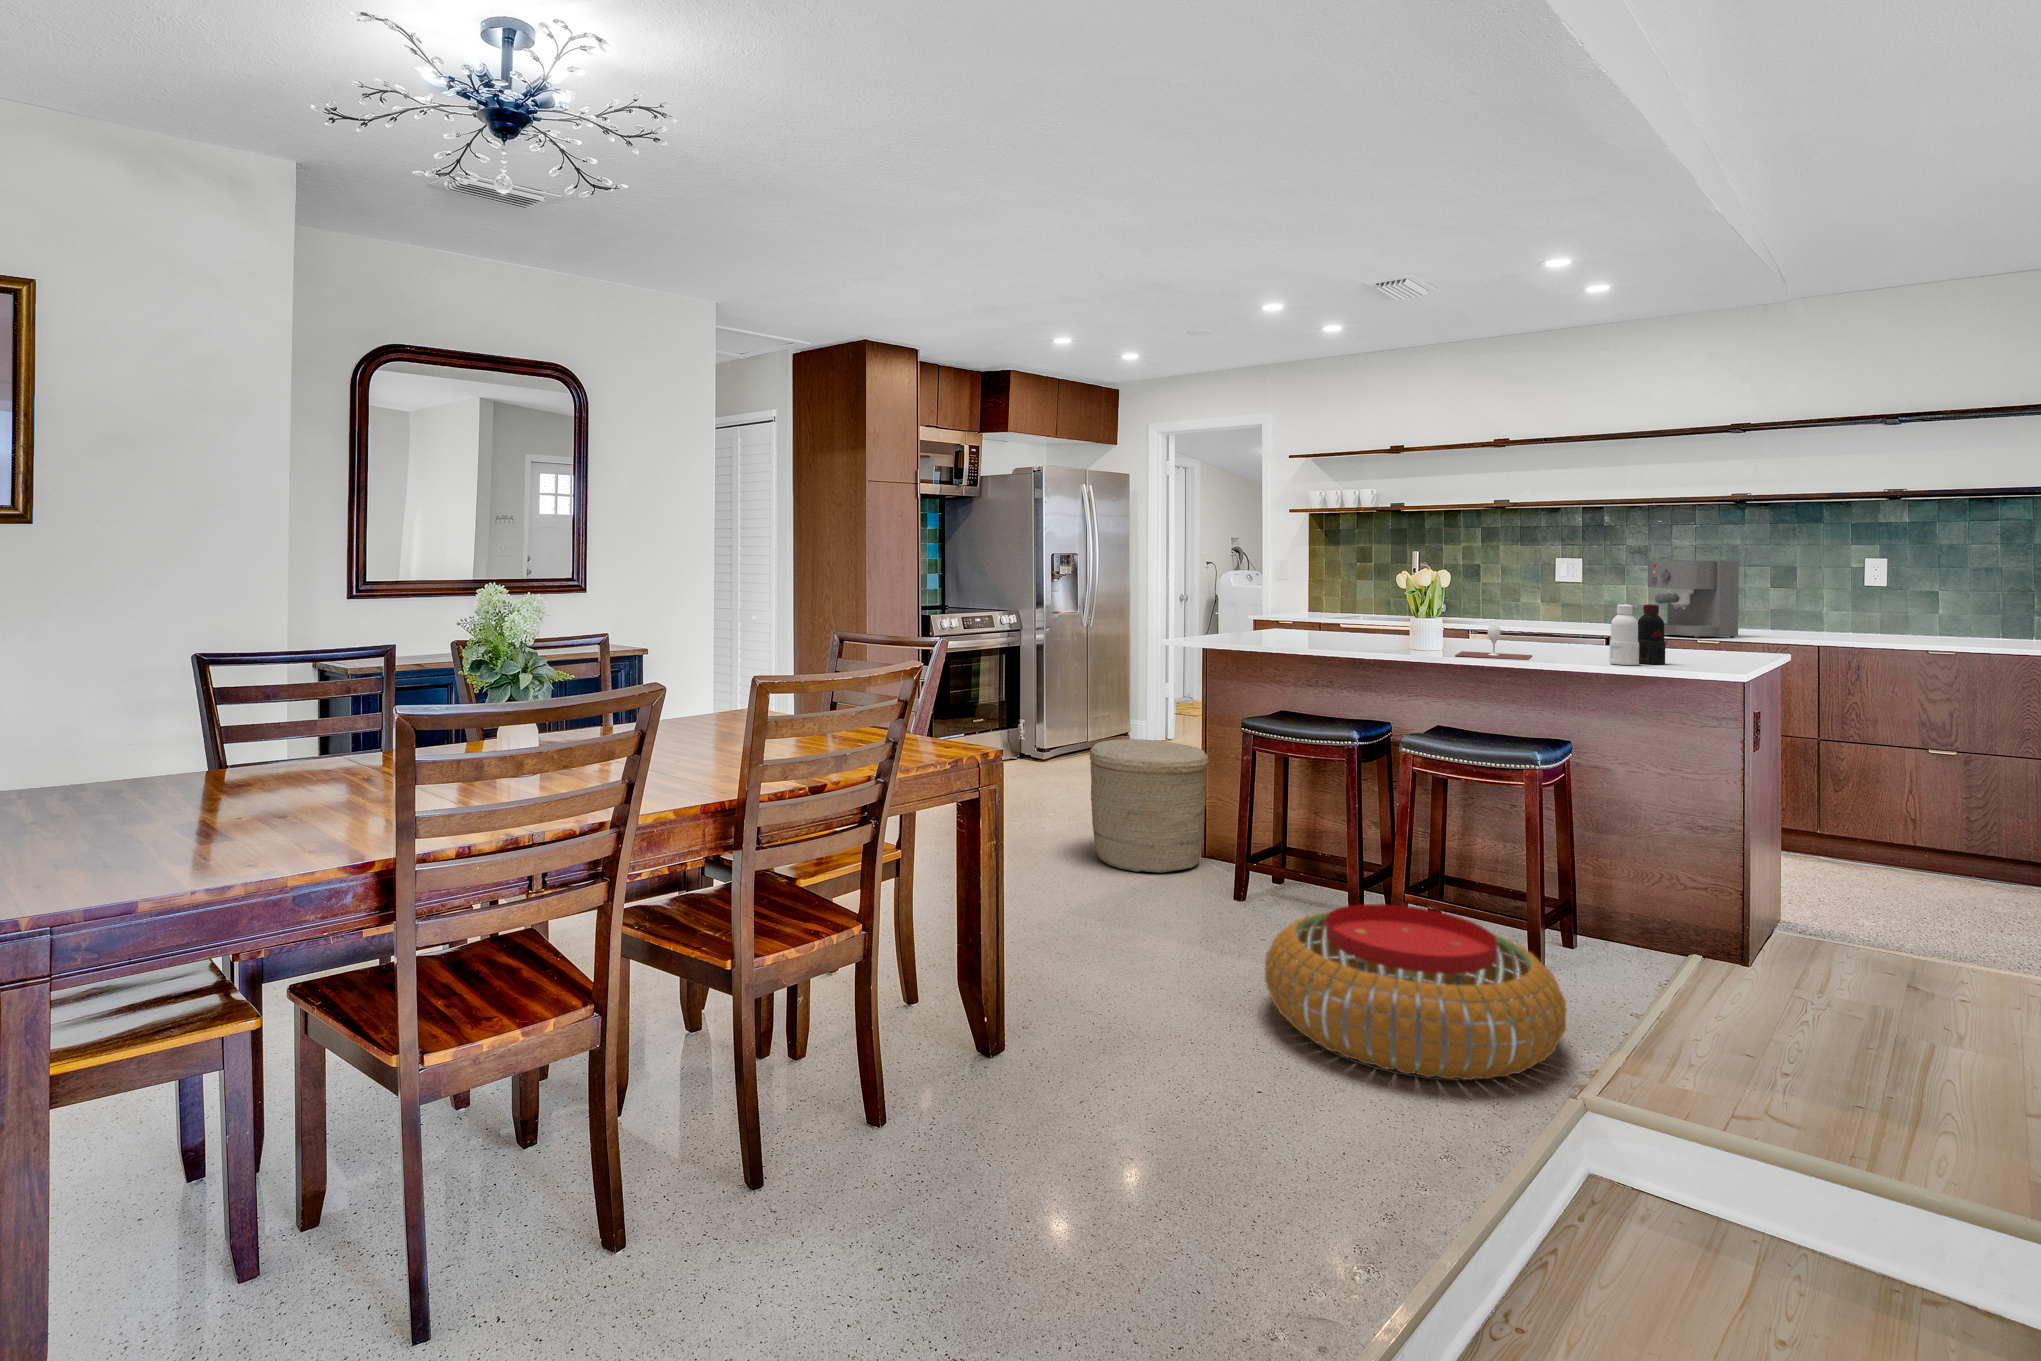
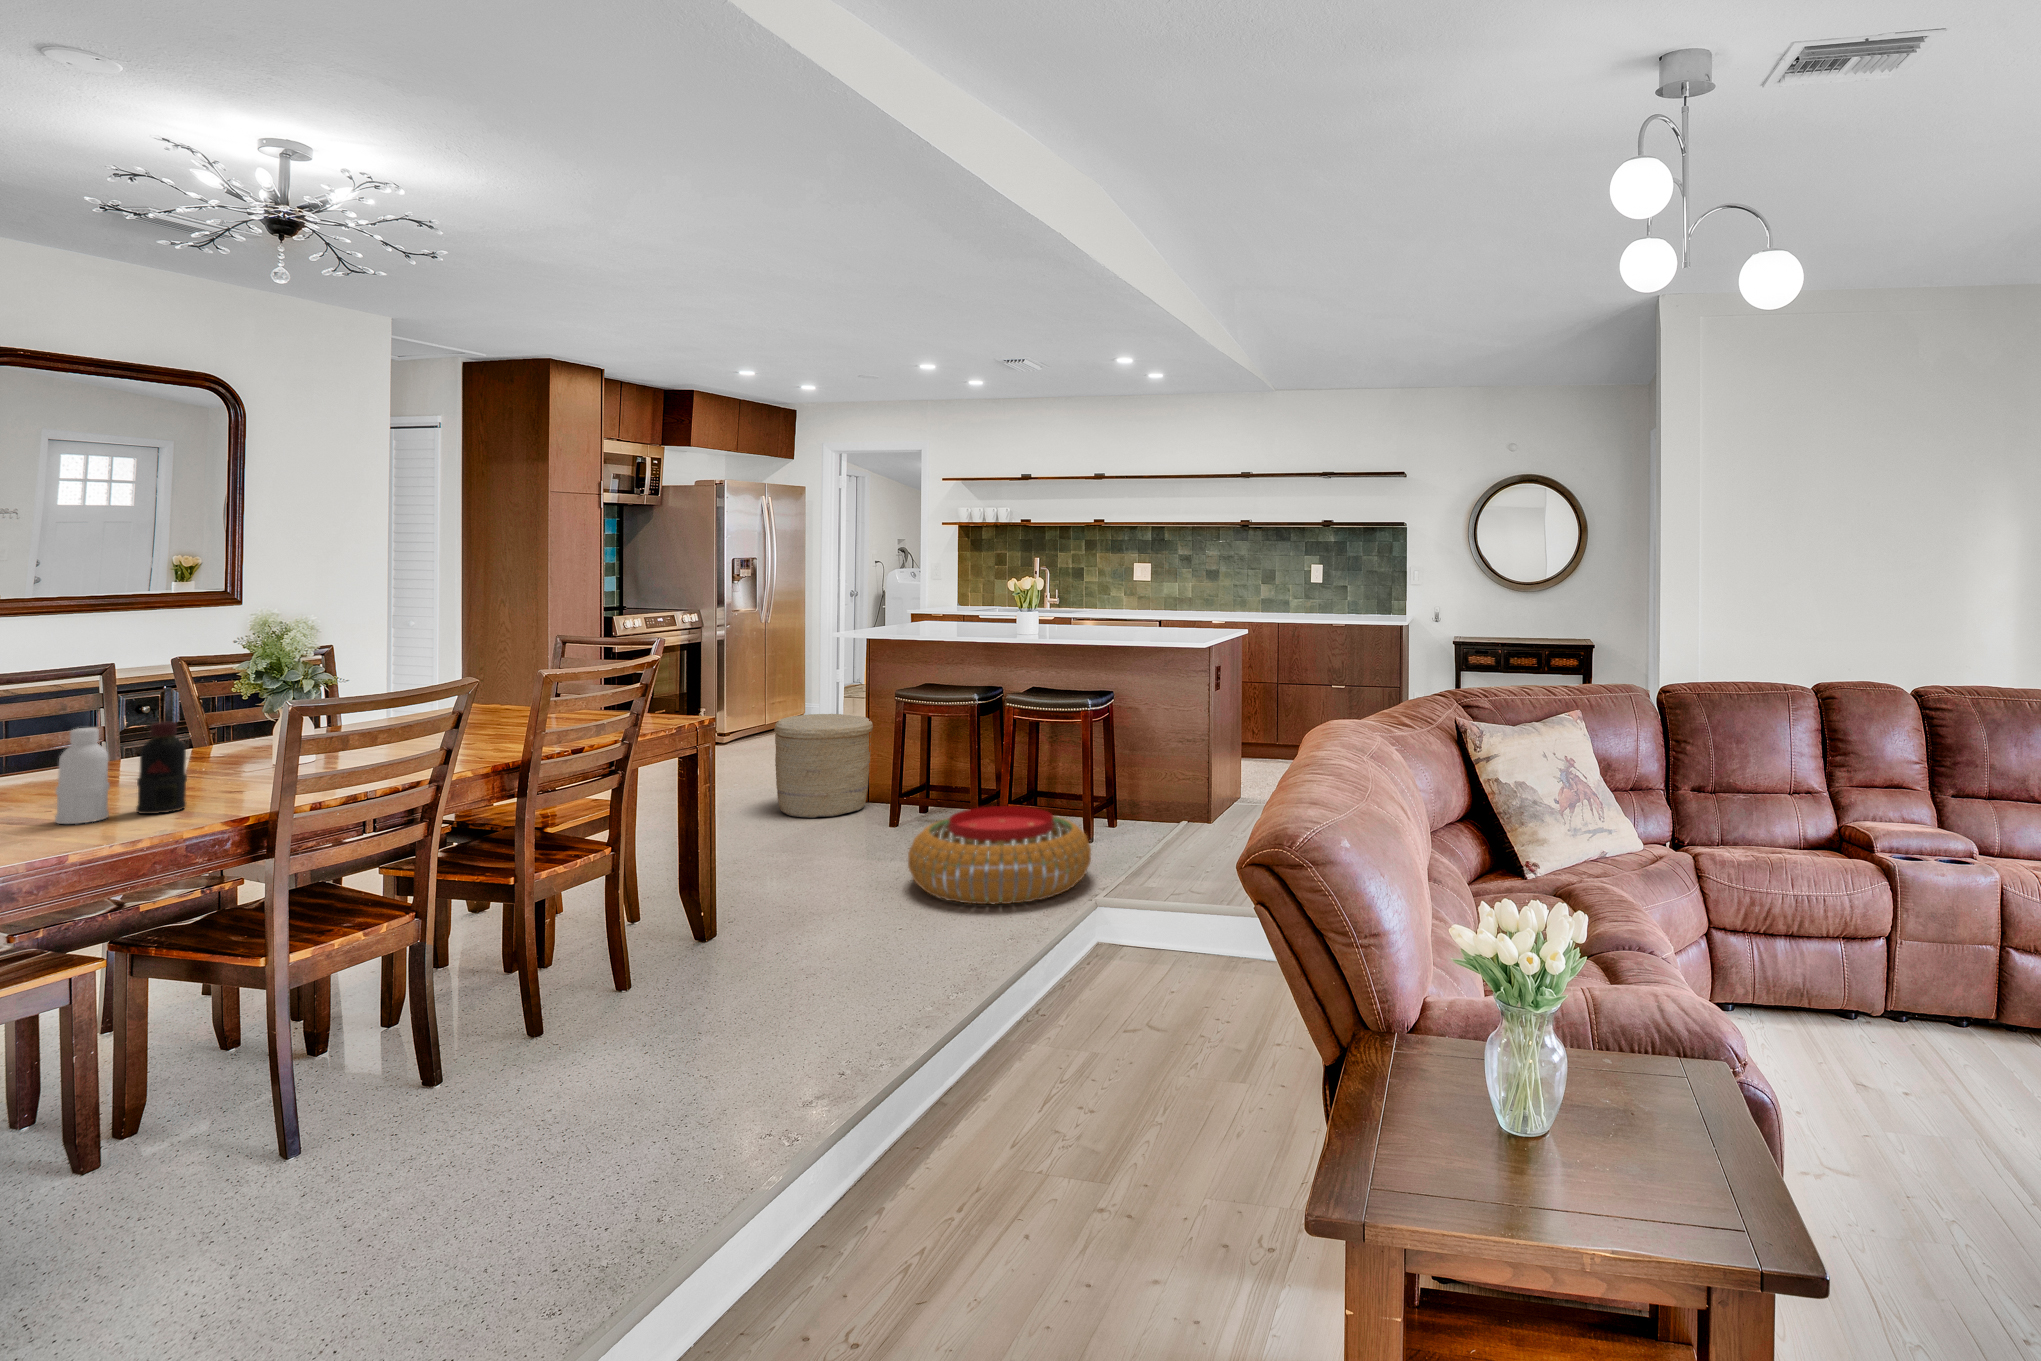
coffee maker: present [1648,560,1739,638] -> none [1186,566,1239,620]
bottle: present [1610,604,1665,665] -> present [55,721,187,824]
wine glass: present [1455,626,1532,660] -> none [1047,616,1097,639]

